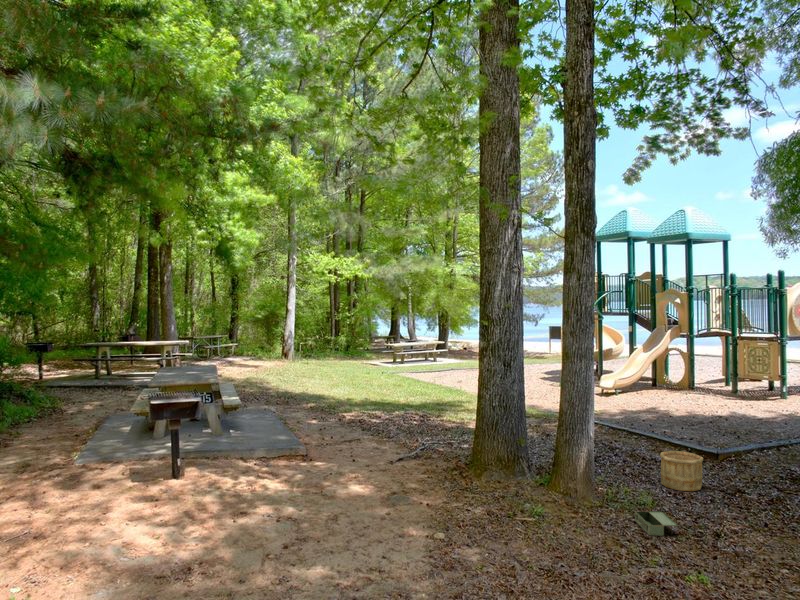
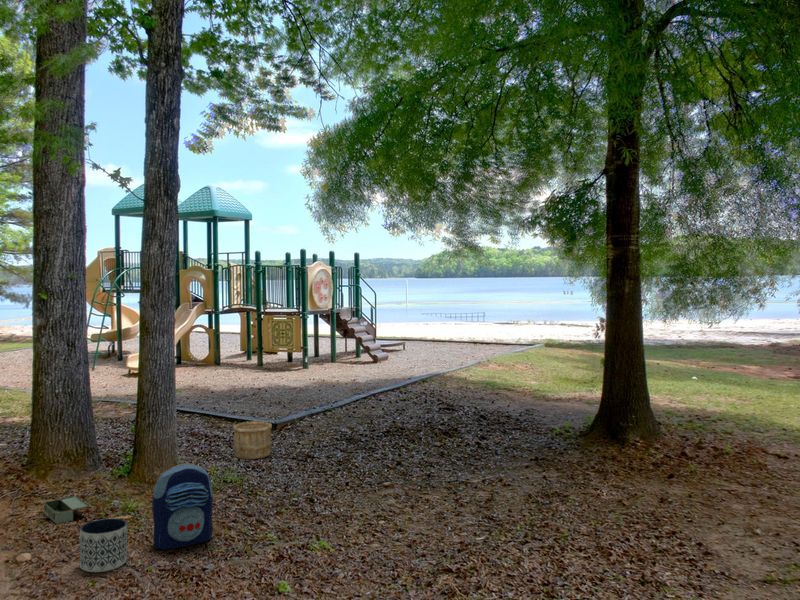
backpack: none [542,481,599,561] -> present [152,464,213,550]
toolbox: present [635,511,678,536] -> present [44,496,89,524]
planter: none [479,514,517,560] -> present [80,518,127,572]

